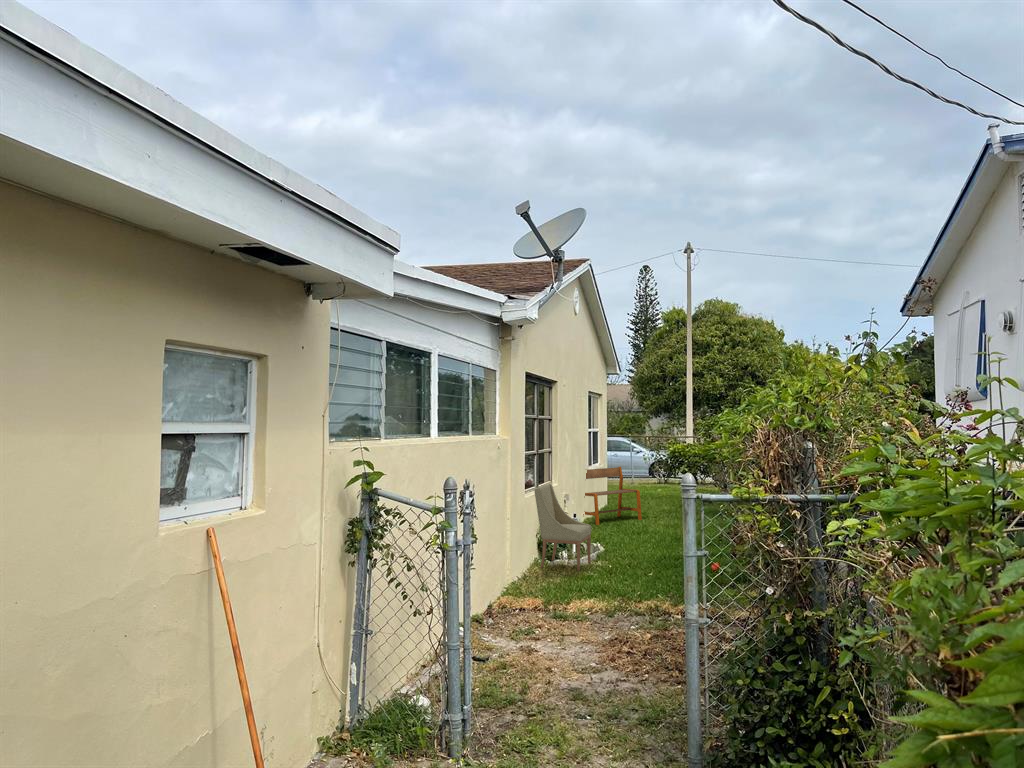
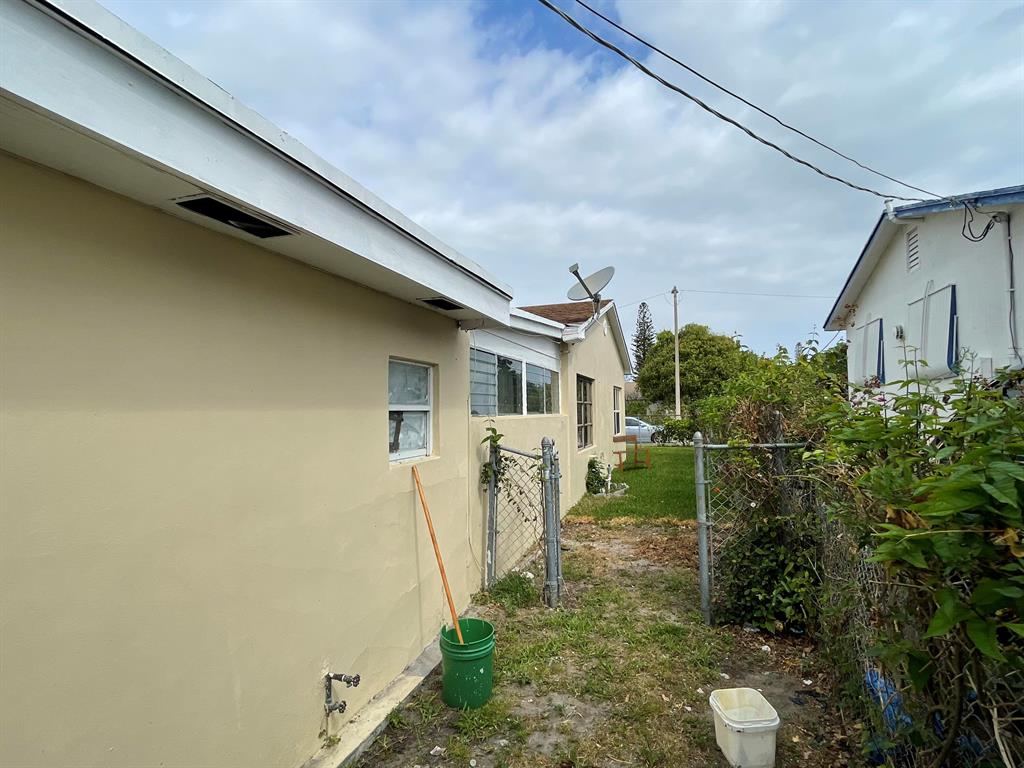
chair: present [534,484,591,571] -> none [583,445,621,501]

